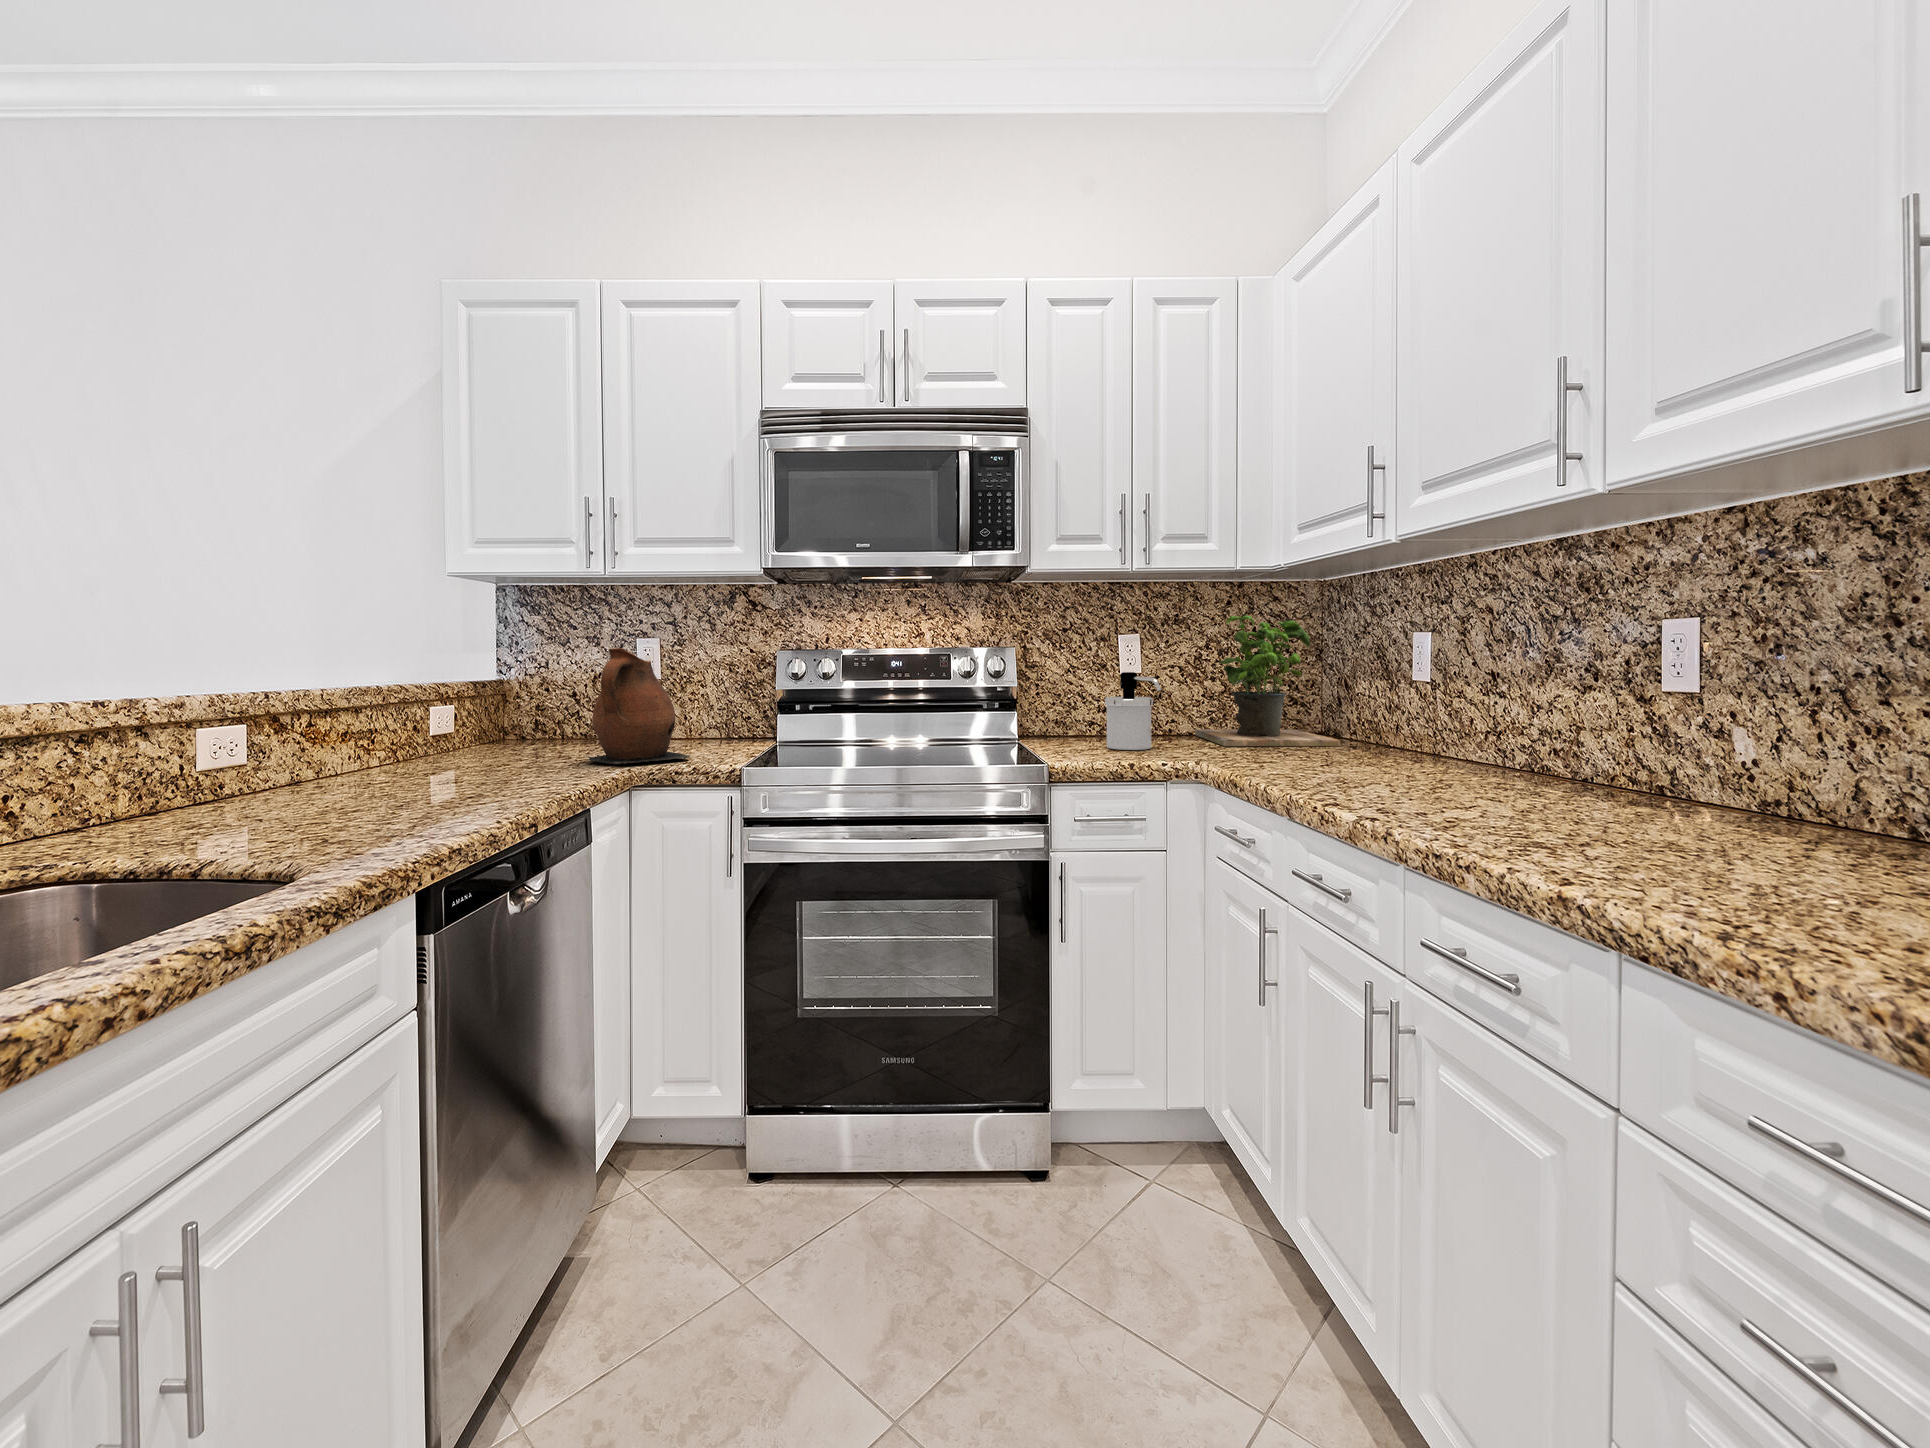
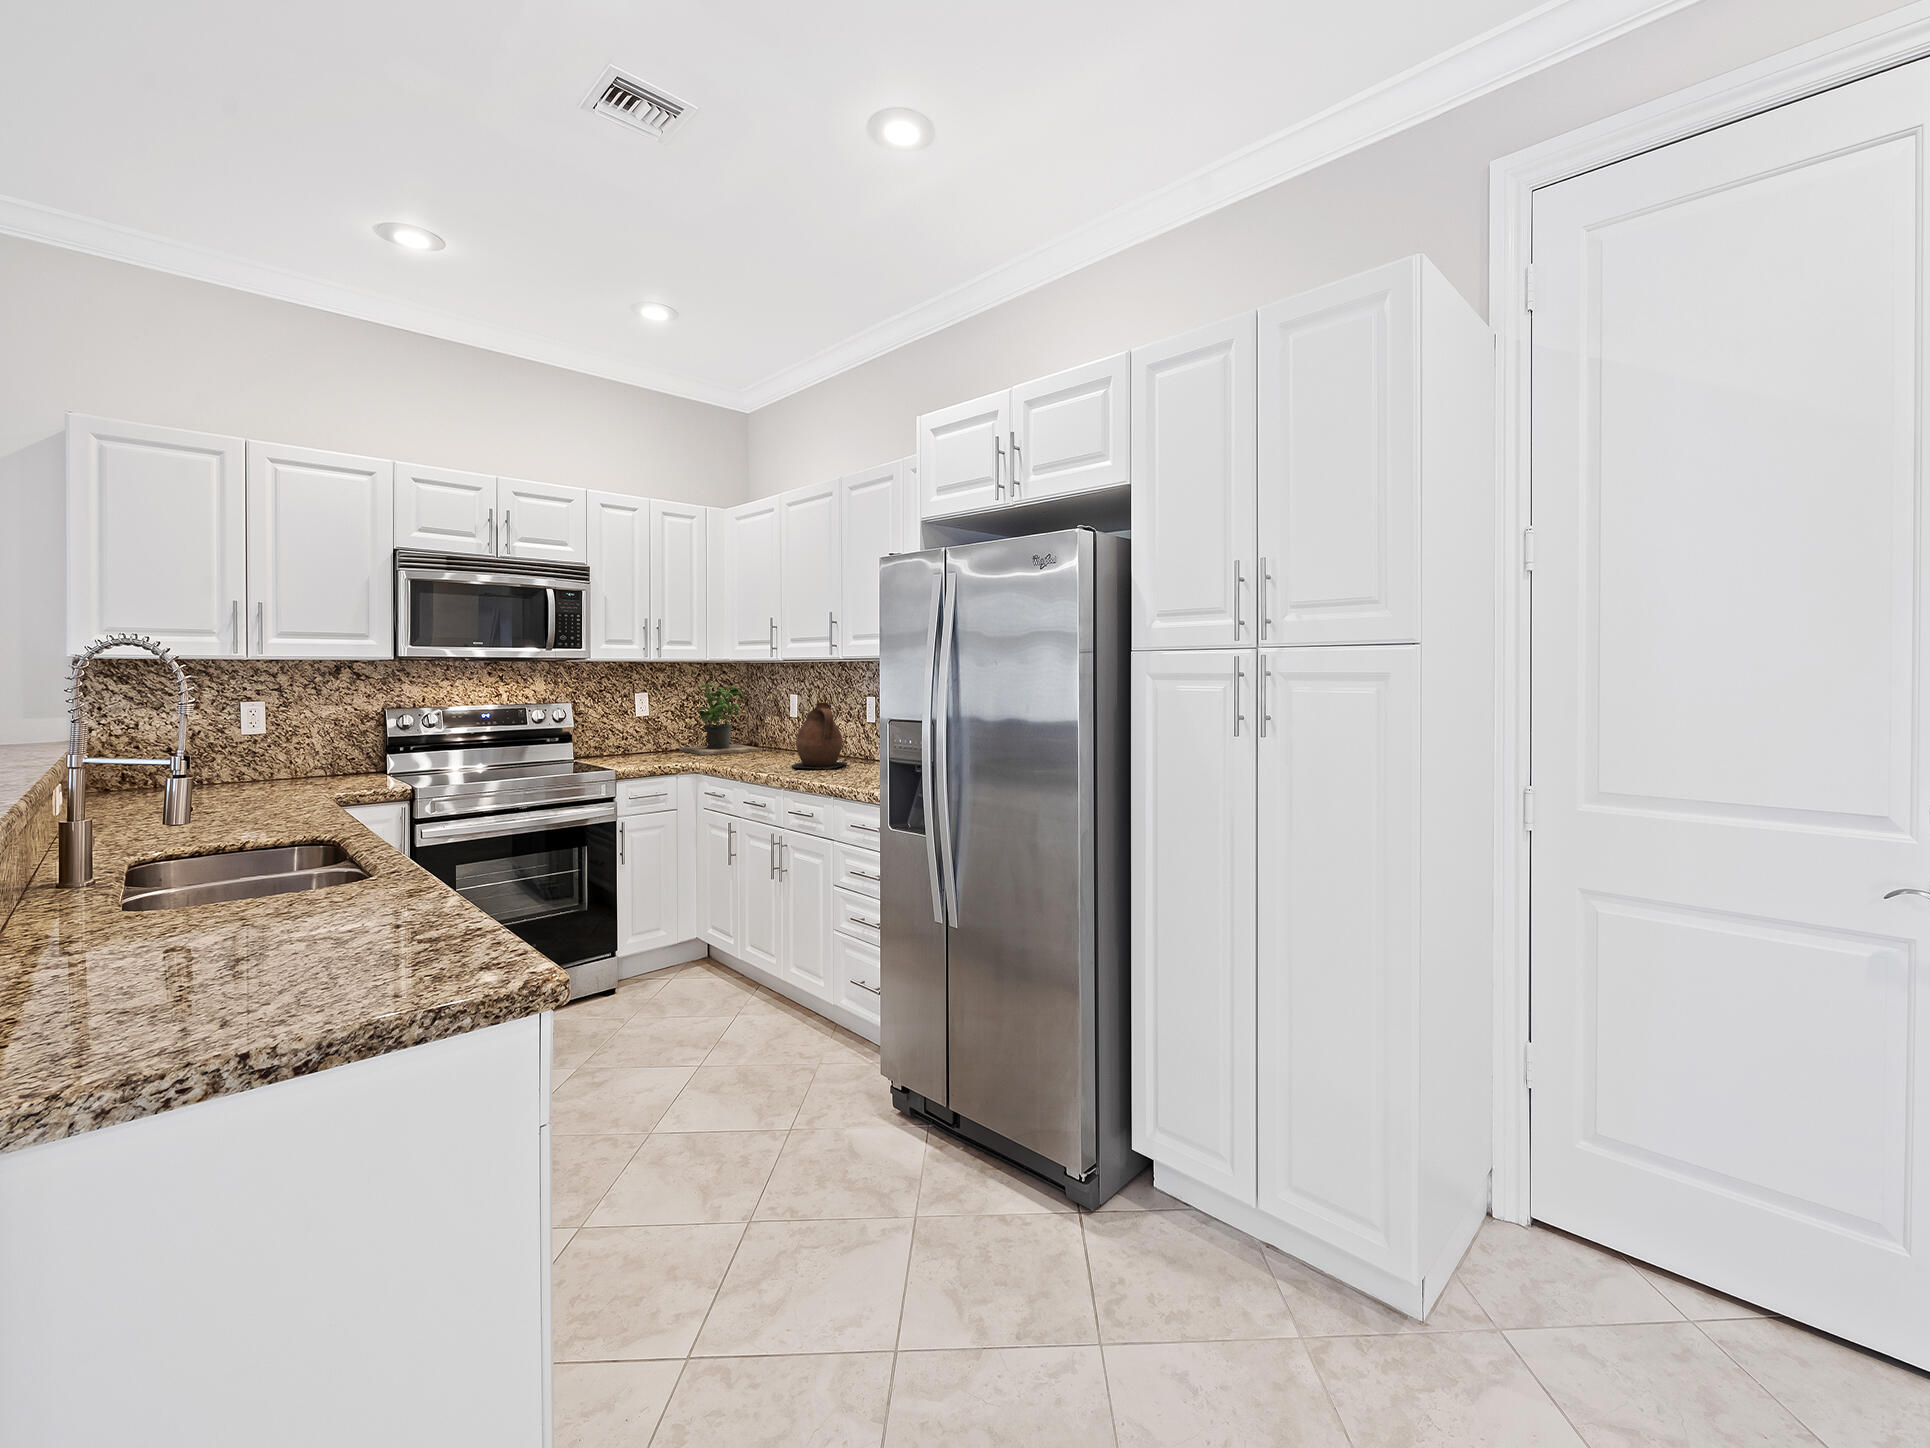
ceramic pitcher: present [587,648,690,764] -> present [791,702,848,768]
soap dispenser: present [1105,672,1161,750] -> none [635,717,670,761]

